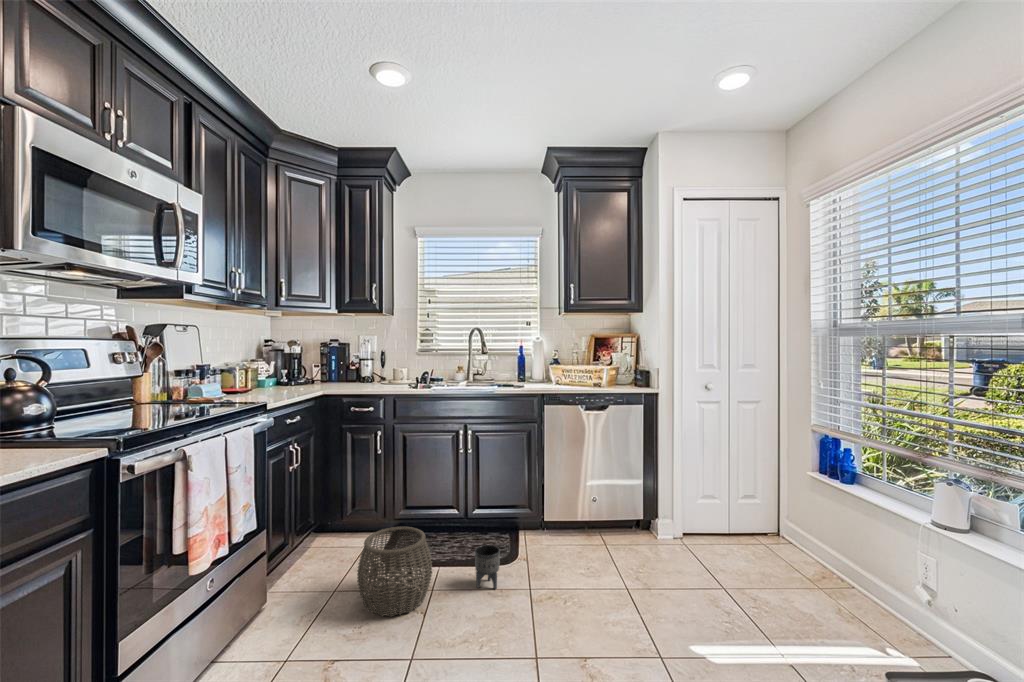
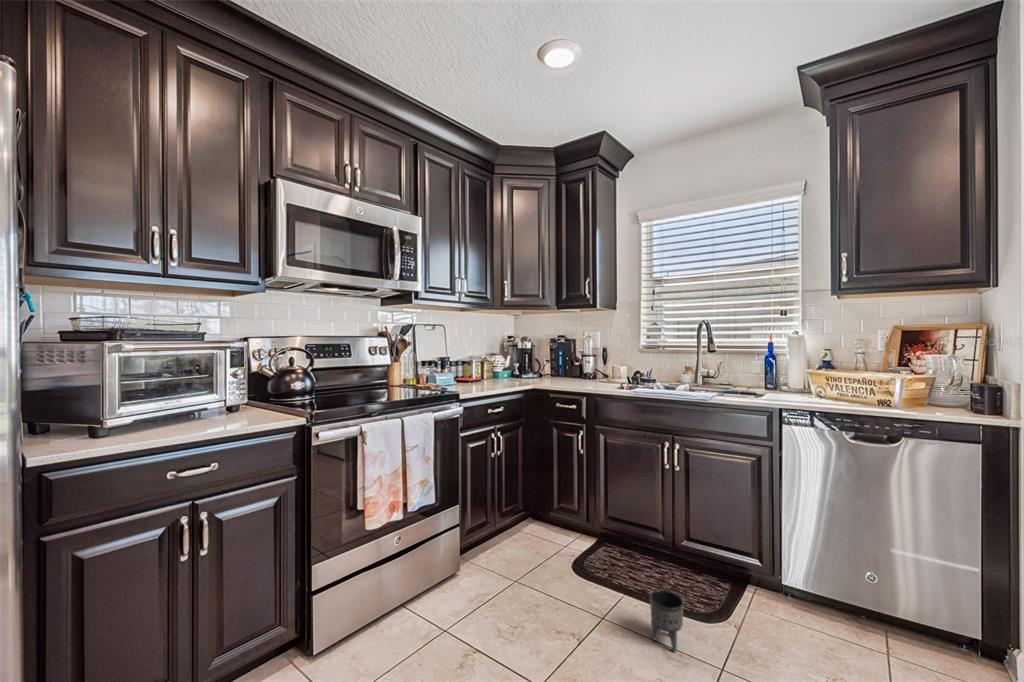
woven basket: present [357,527,432,617] -> none [519,536,598,637]

